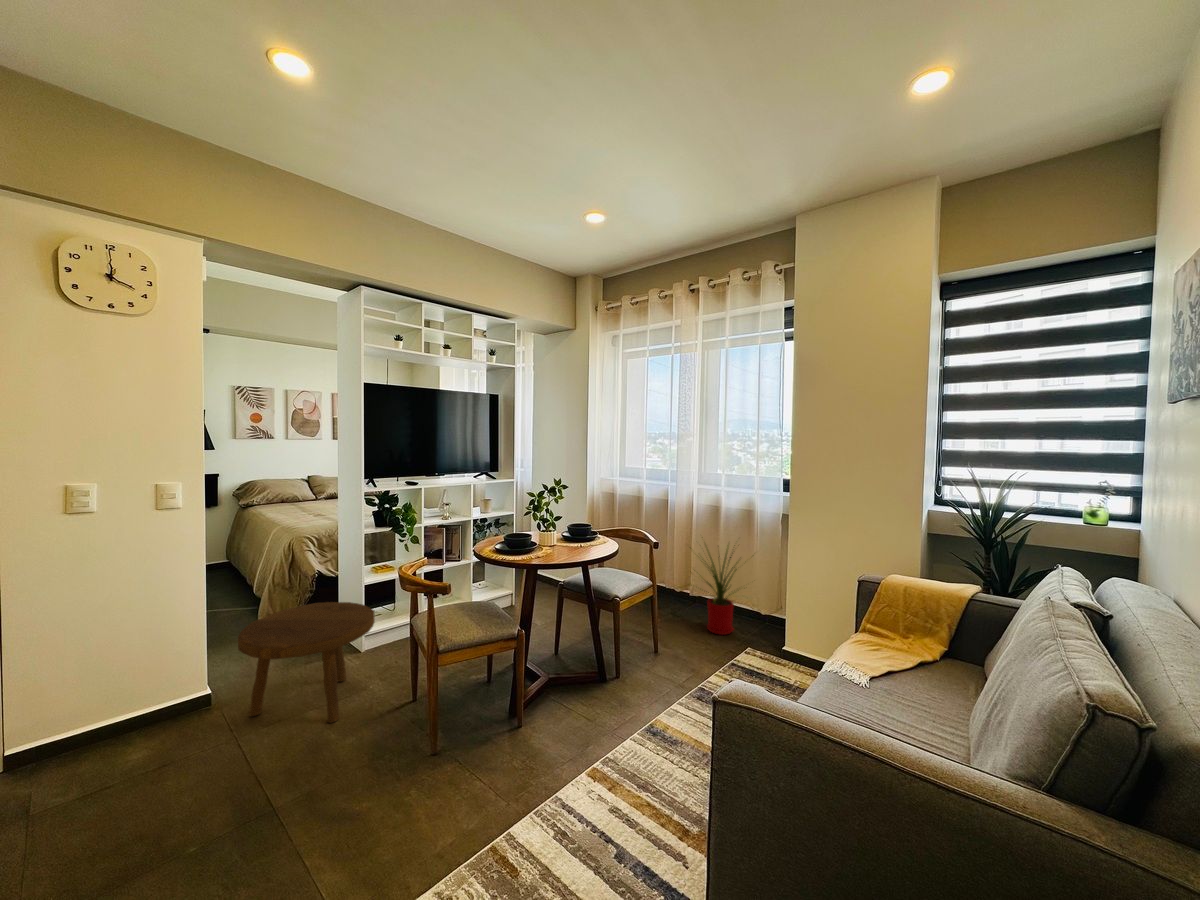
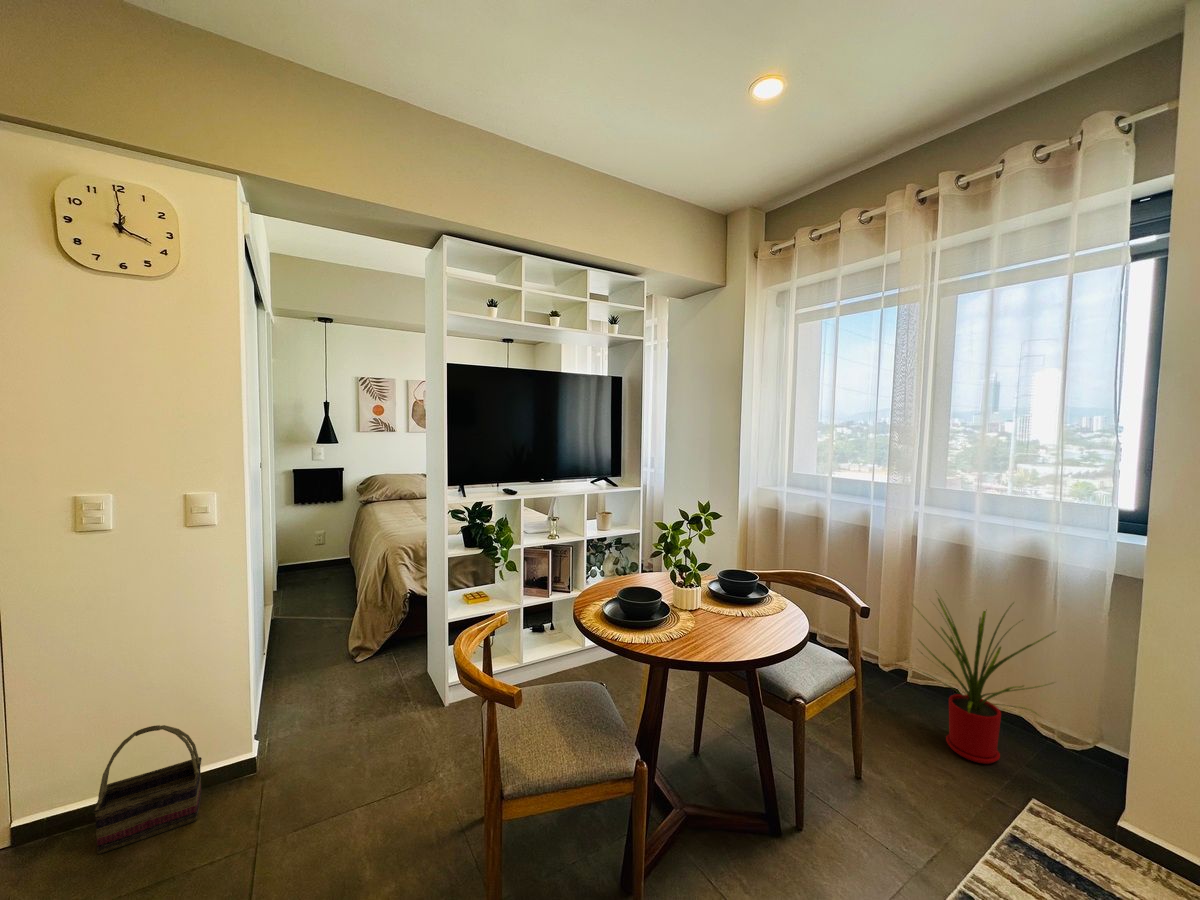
footstool: present [238,602,375,723] -> none [266,649,445,841]
basket: none [86,665,173,765] -> present [93,725,202,854]

